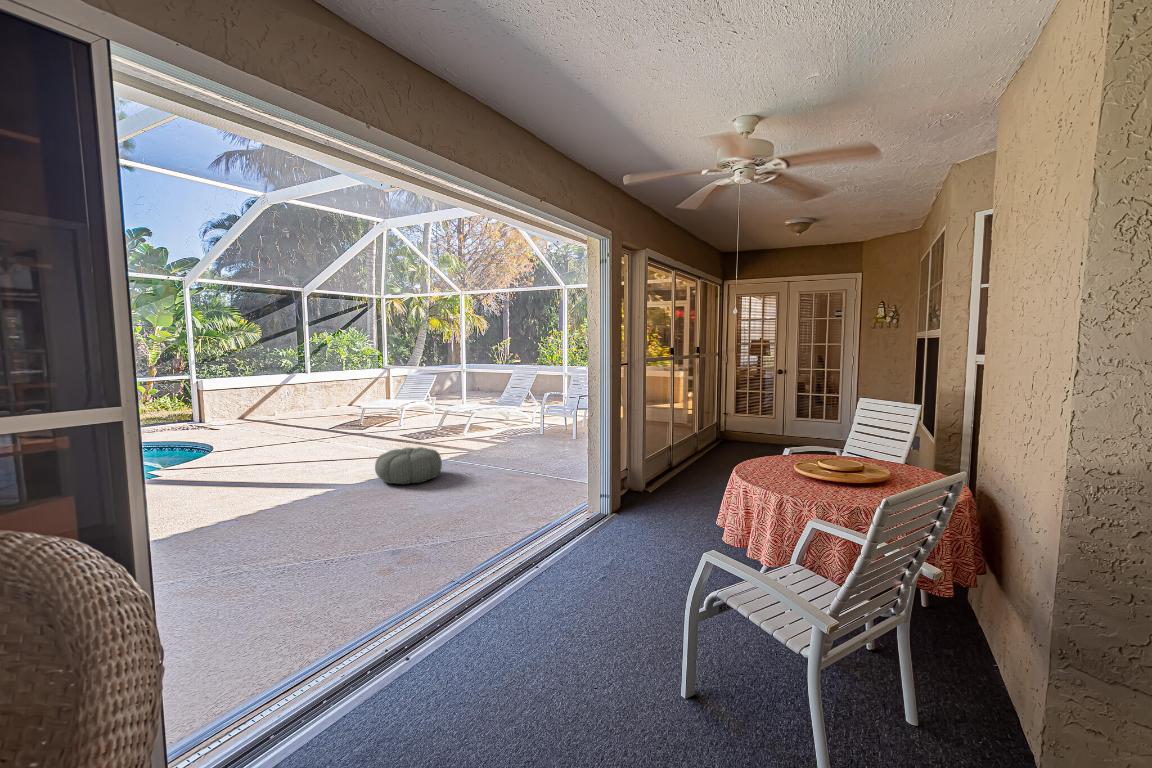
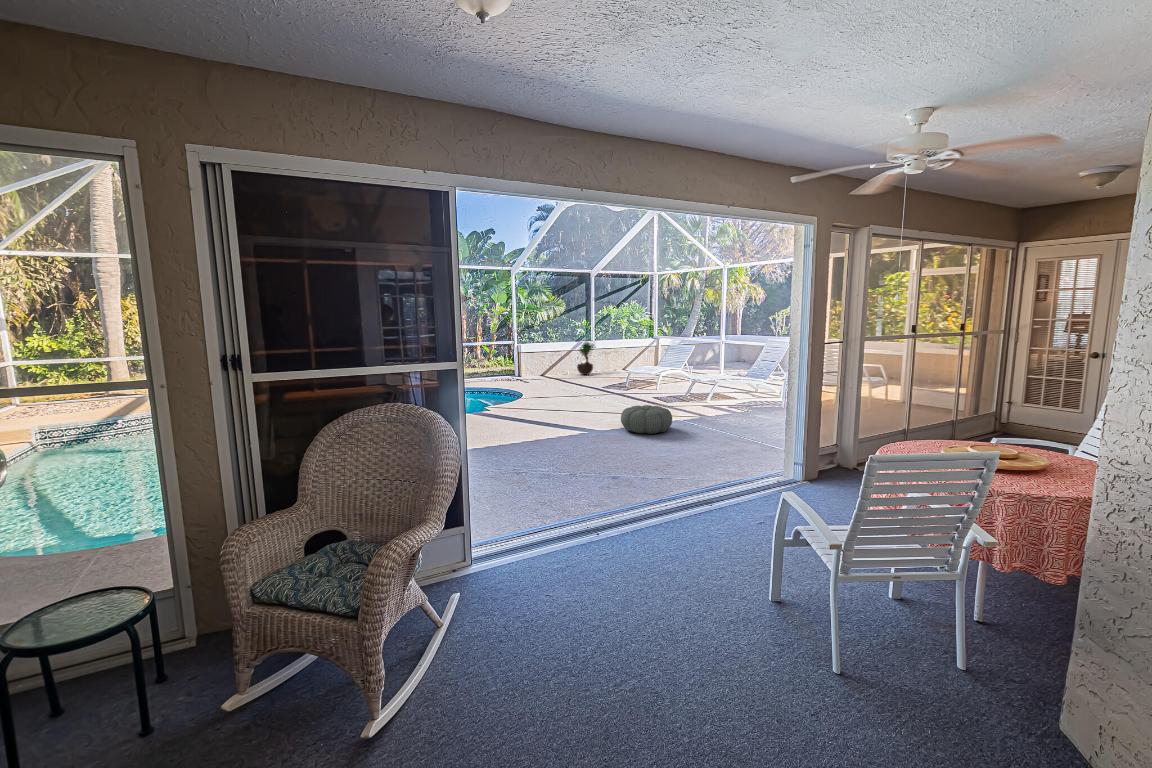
potted tree: none [285,369,315,416] -> present [577,342,596,375]

